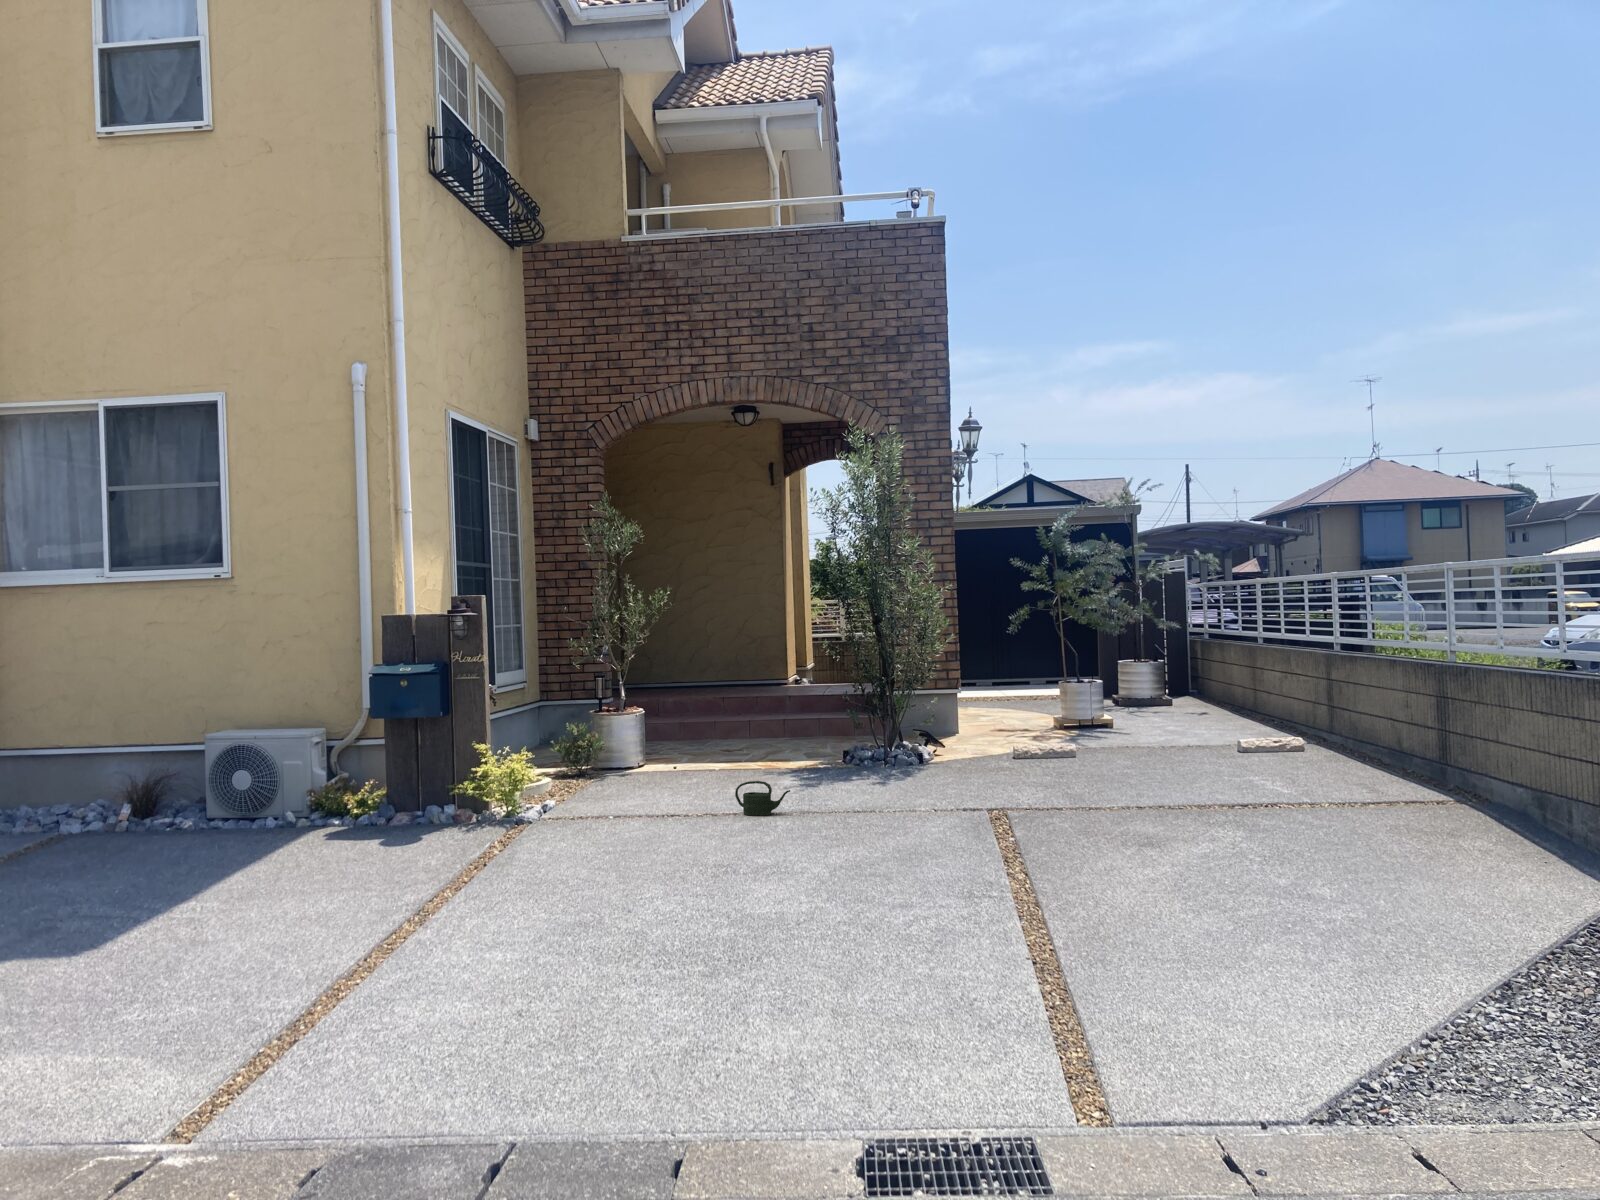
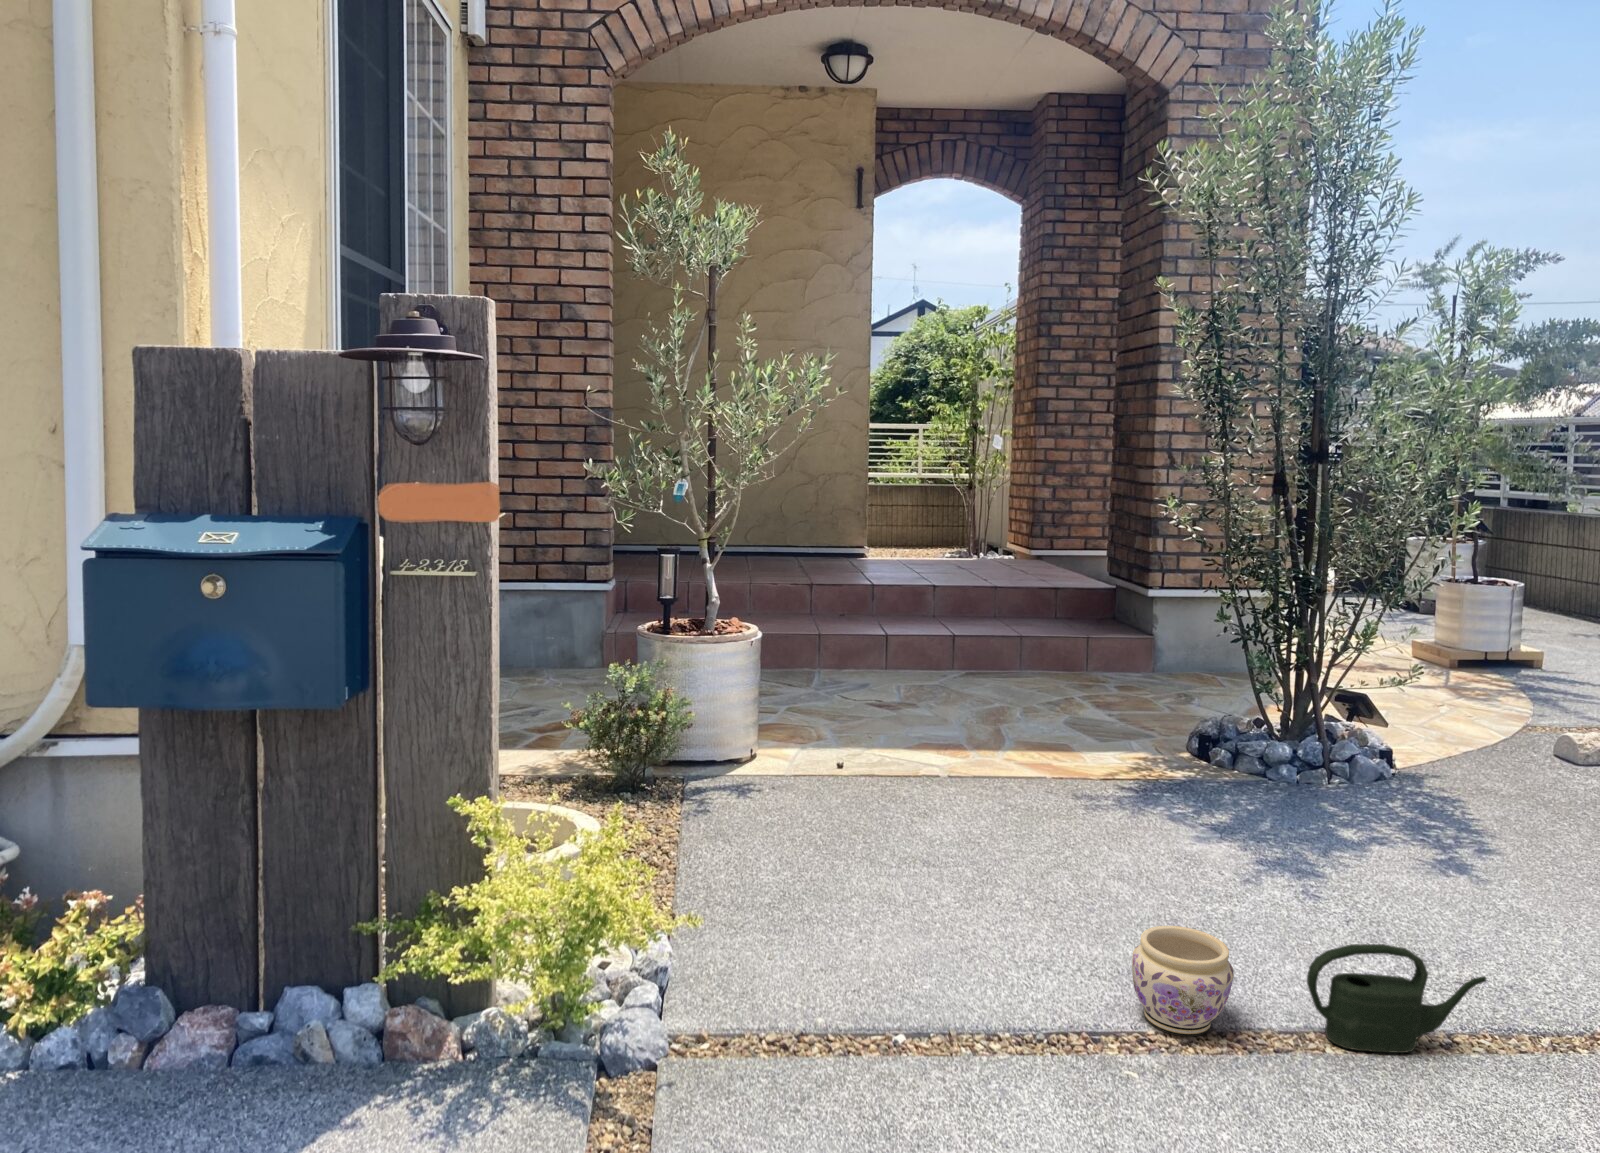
planter: none [684,783,716,814] -> present [1132,926,1234,1036]

